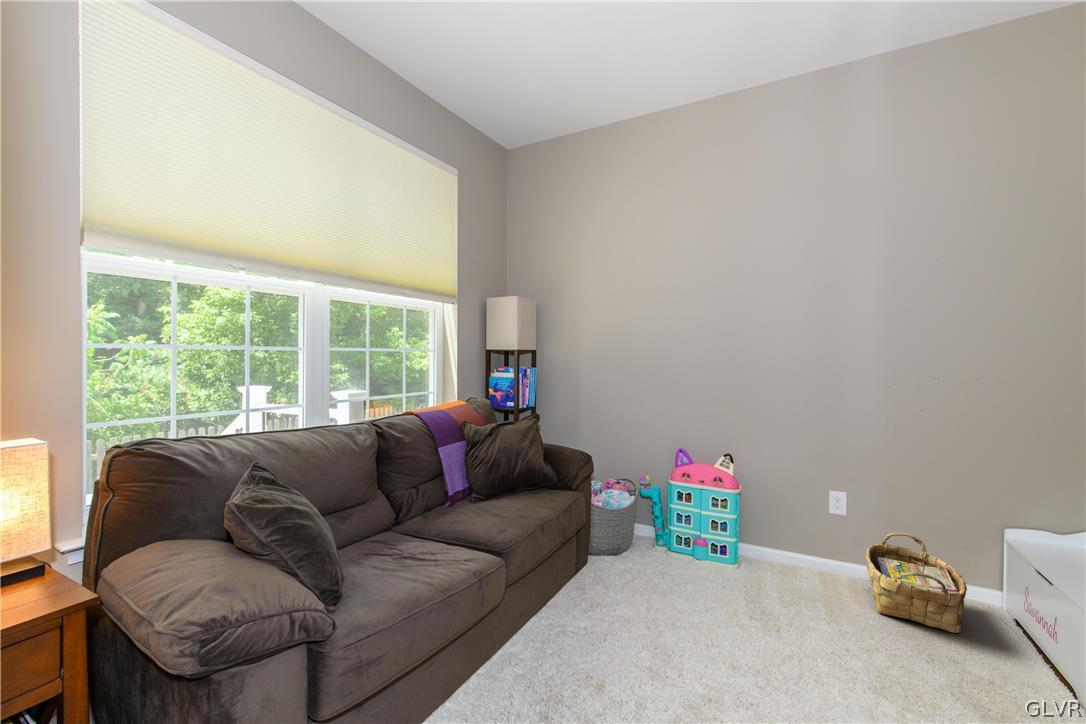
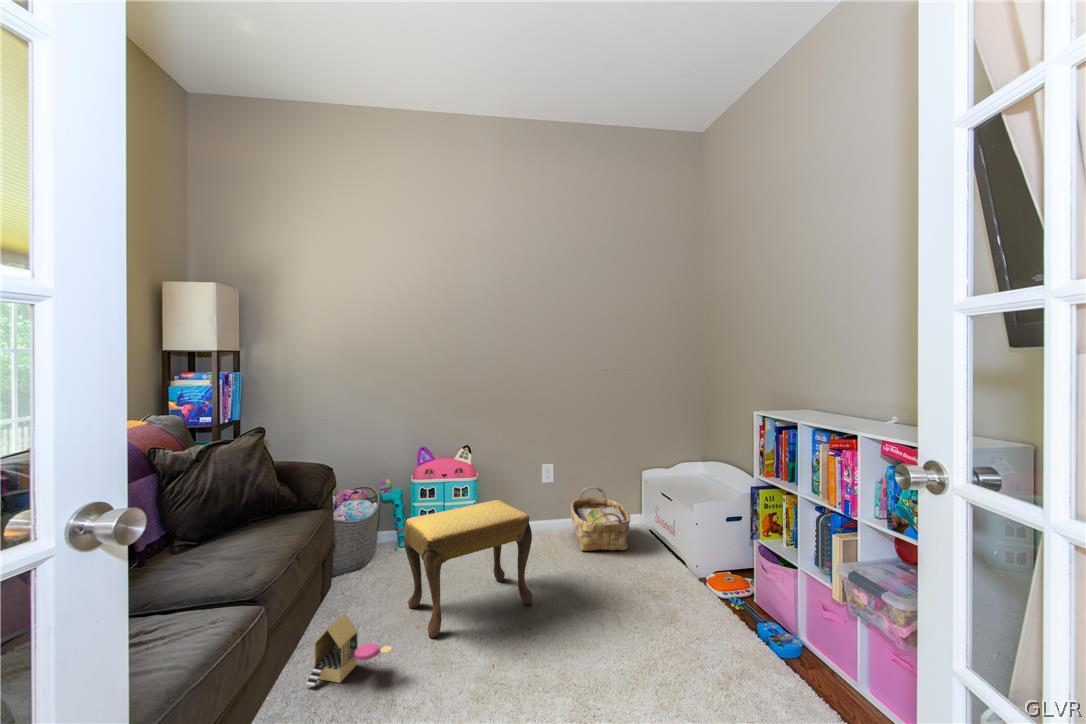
footstool: none [646,517,791,654] -> present [404,500,533,638]
toy house: none [545,590,616,652] -> present [306,614,392,686]

